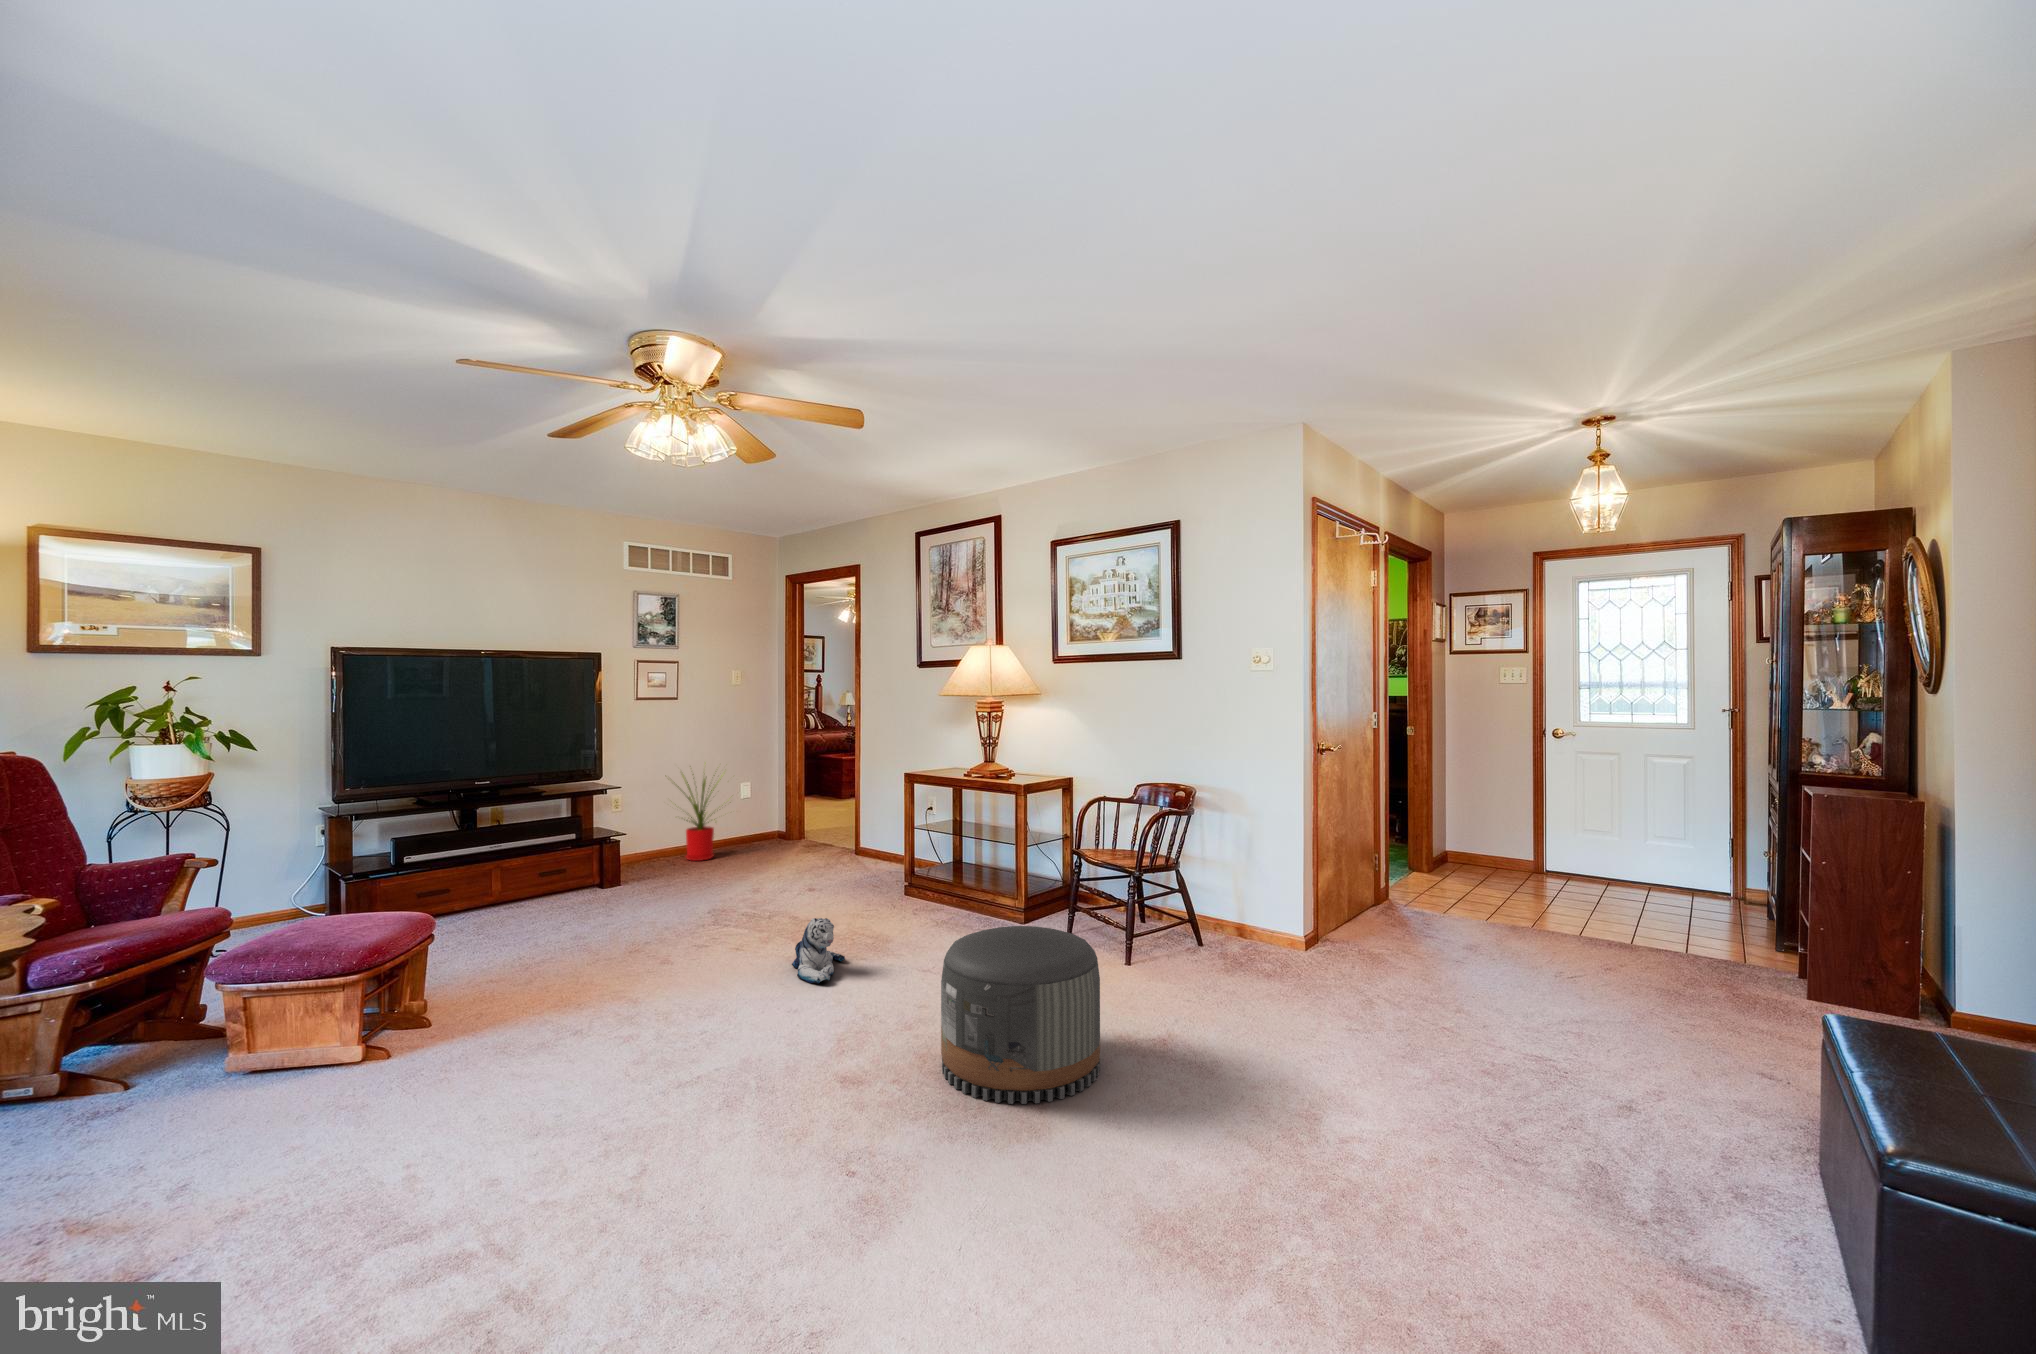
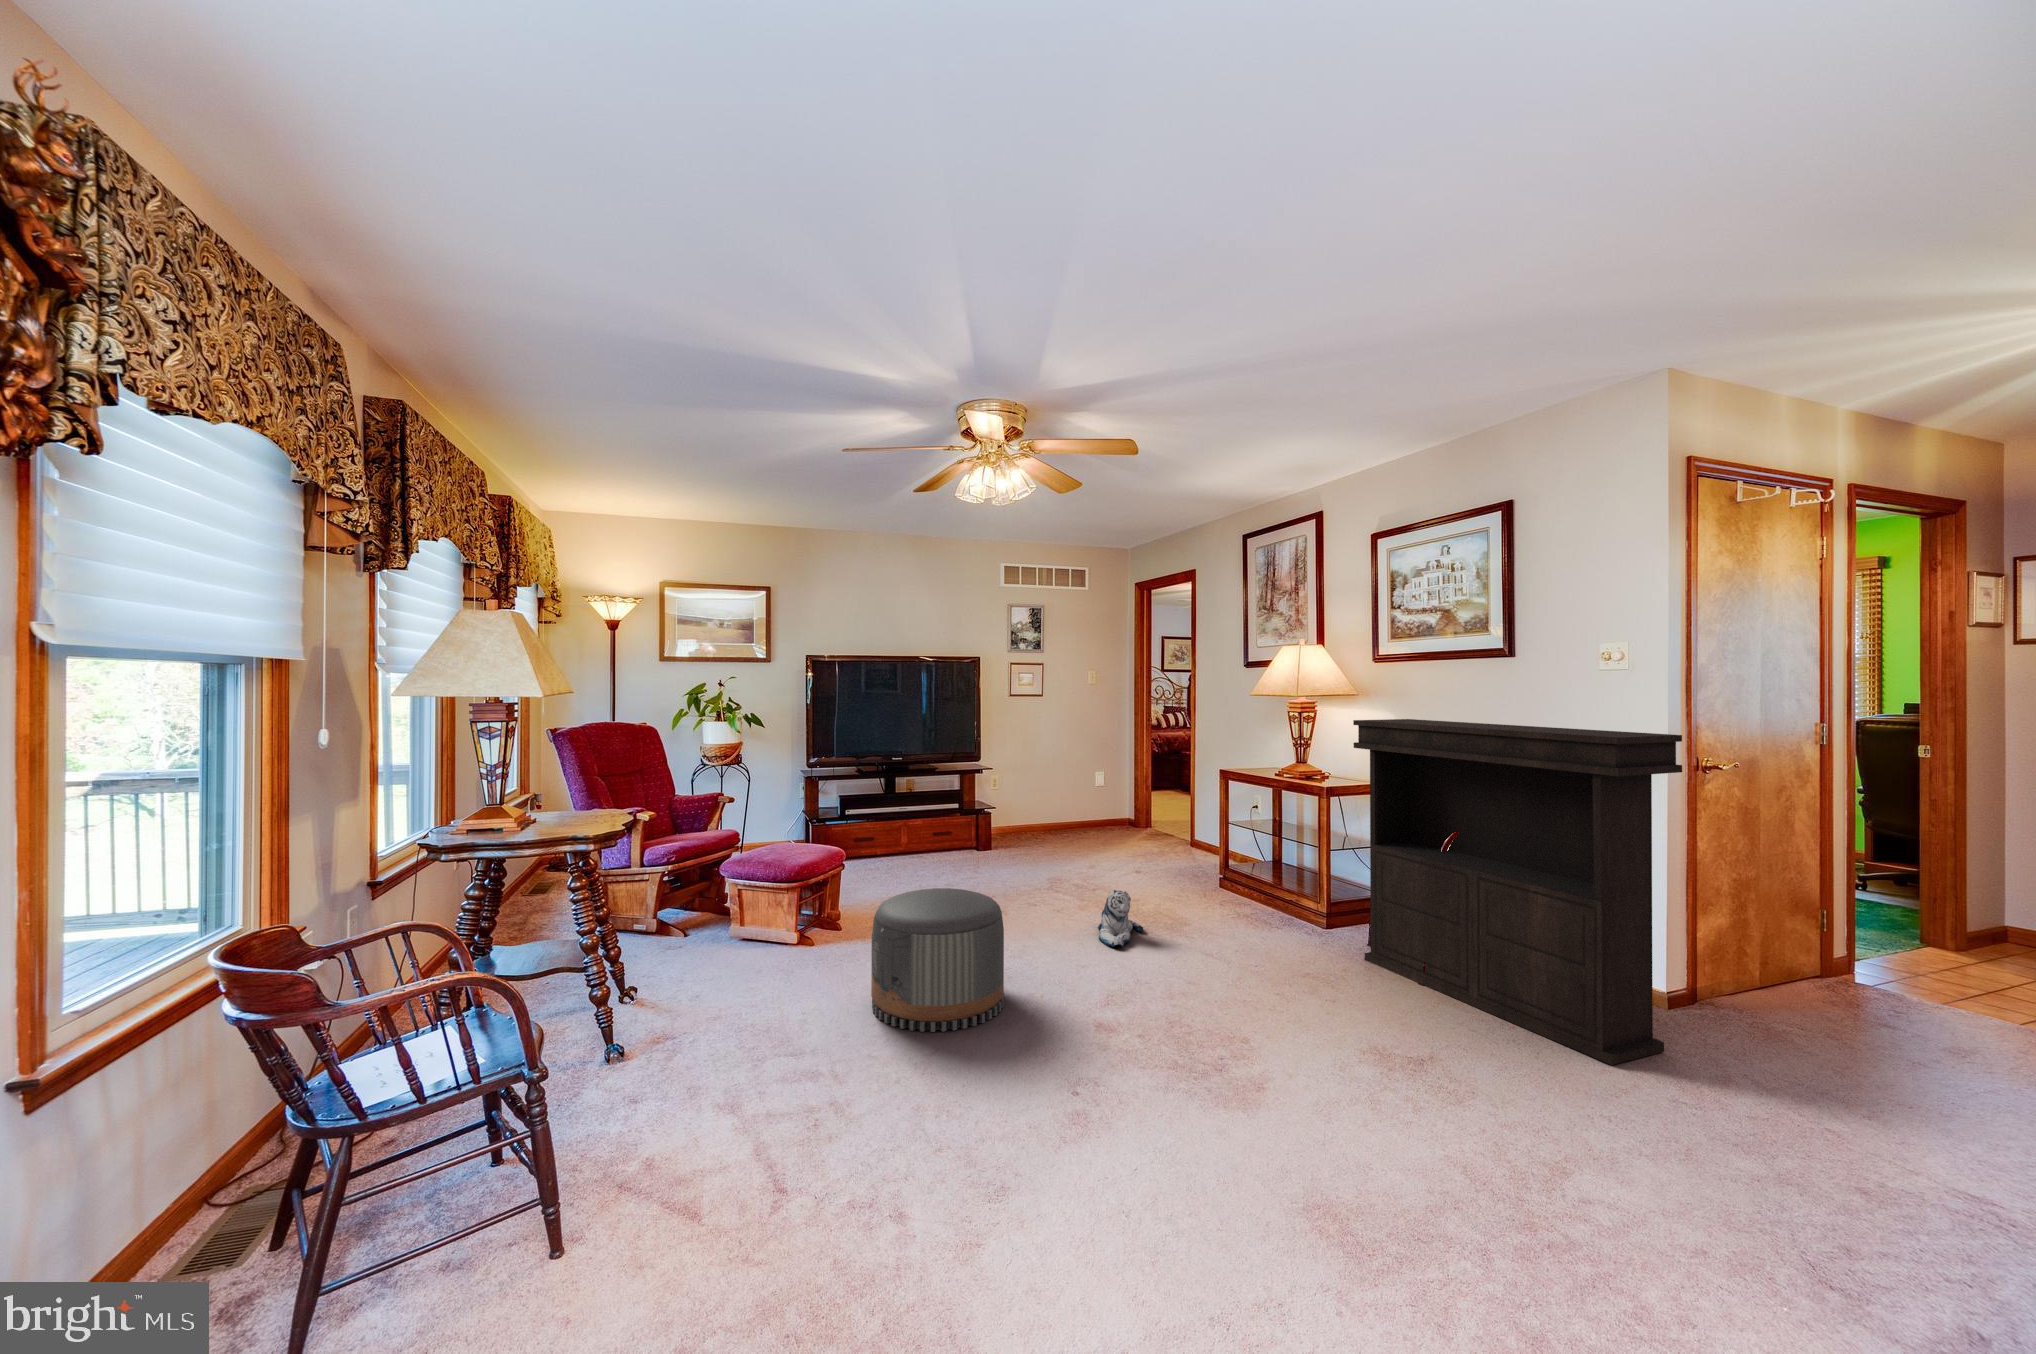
console table: none [1058,716,1328,1010] -> present [1353,719,1682,1065]
house plant: present [678,774,721,861] -> none [1031,746,1093,831]
pouf: present [941,926,1100,1104] -> present [871,888,1004,1032]

